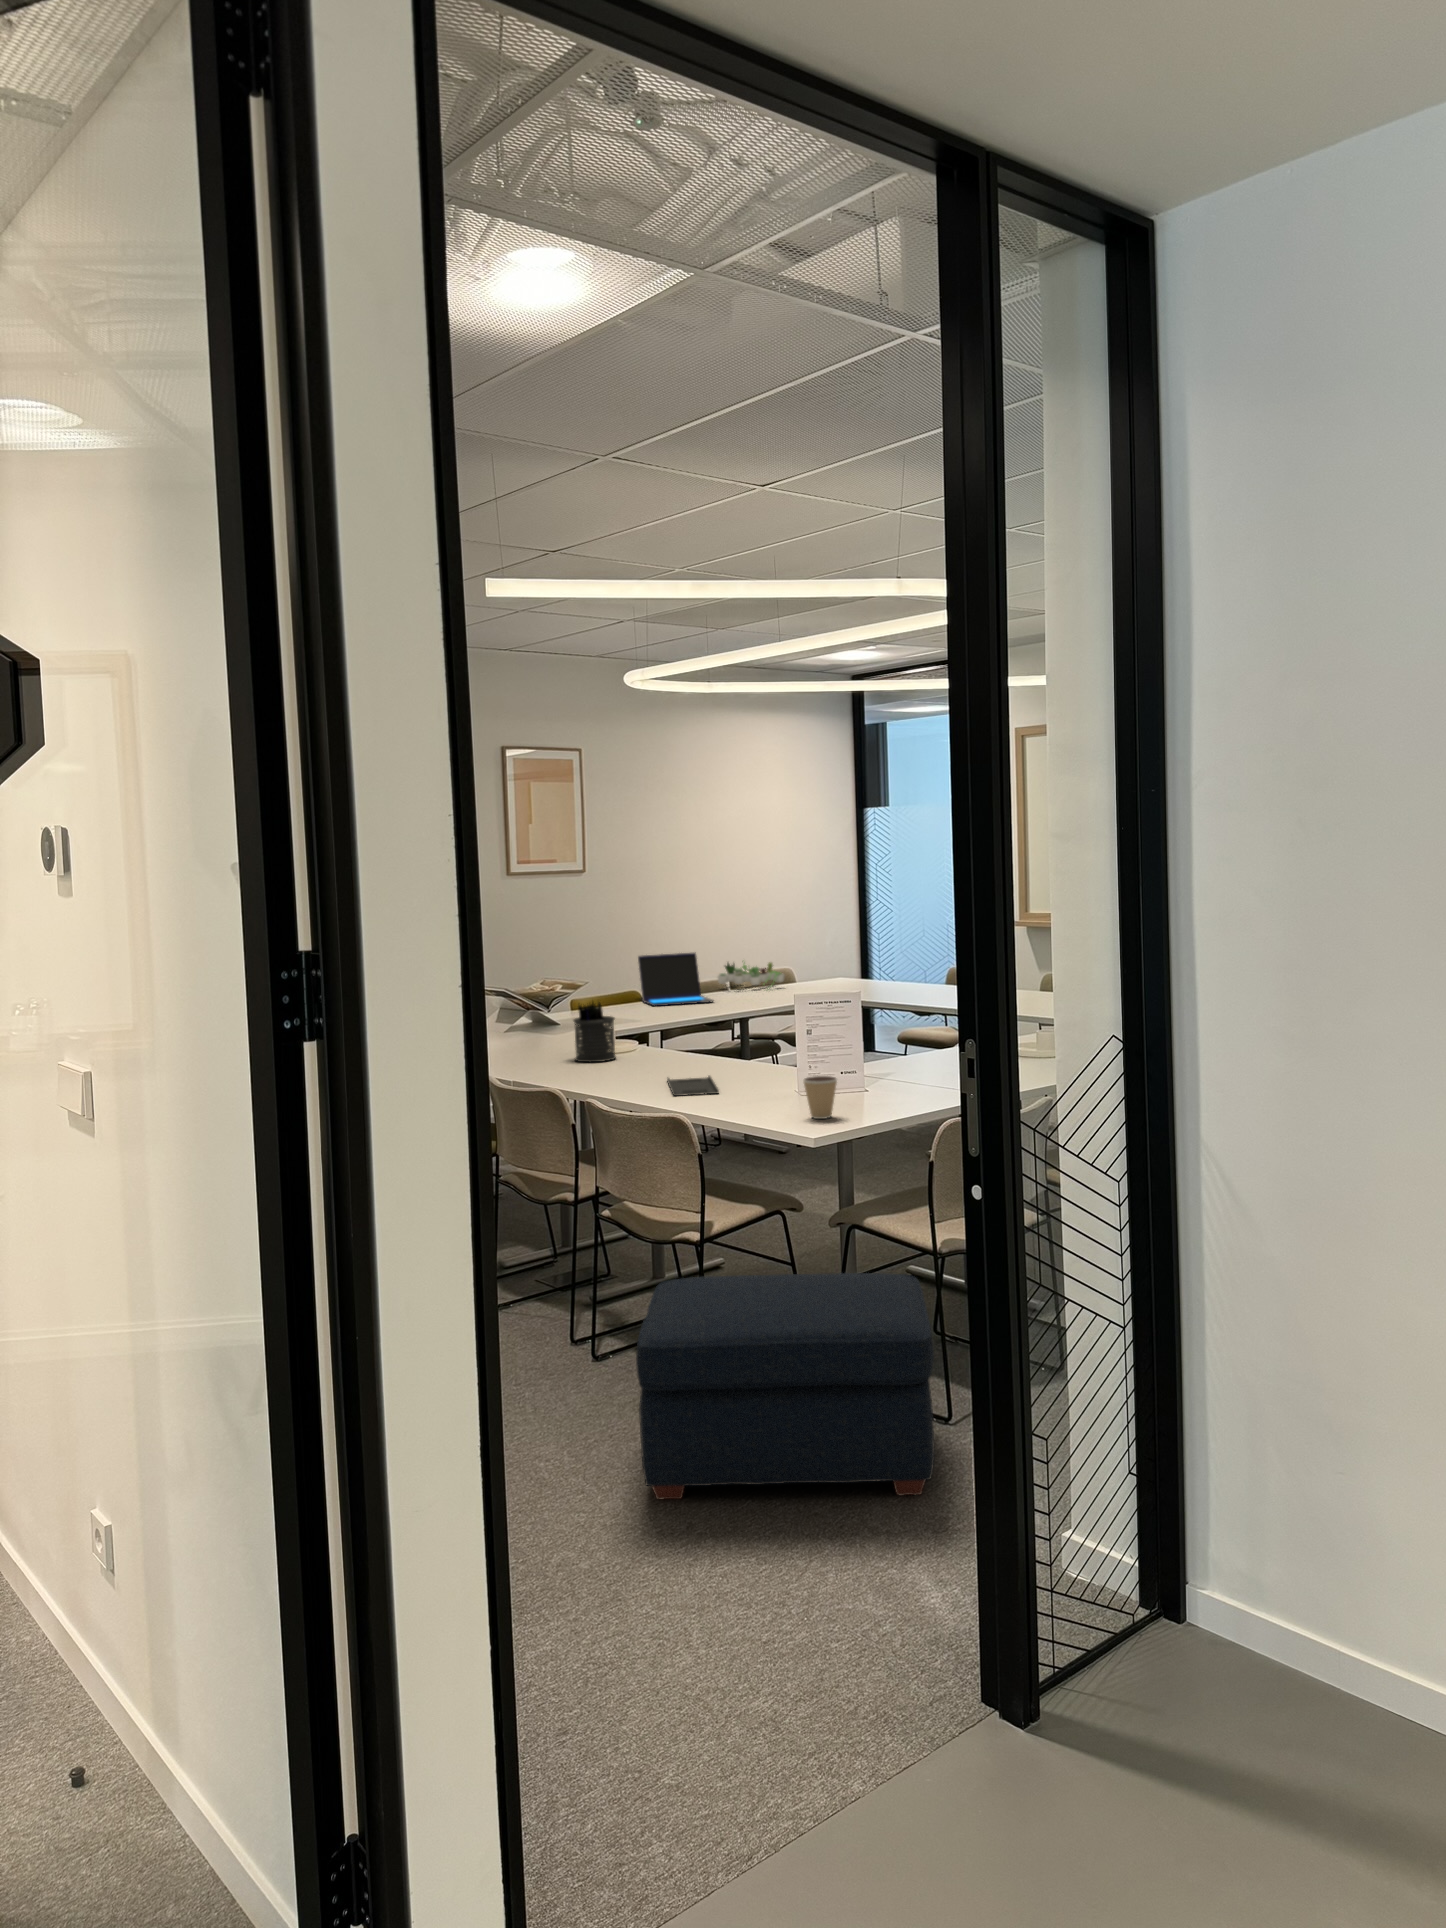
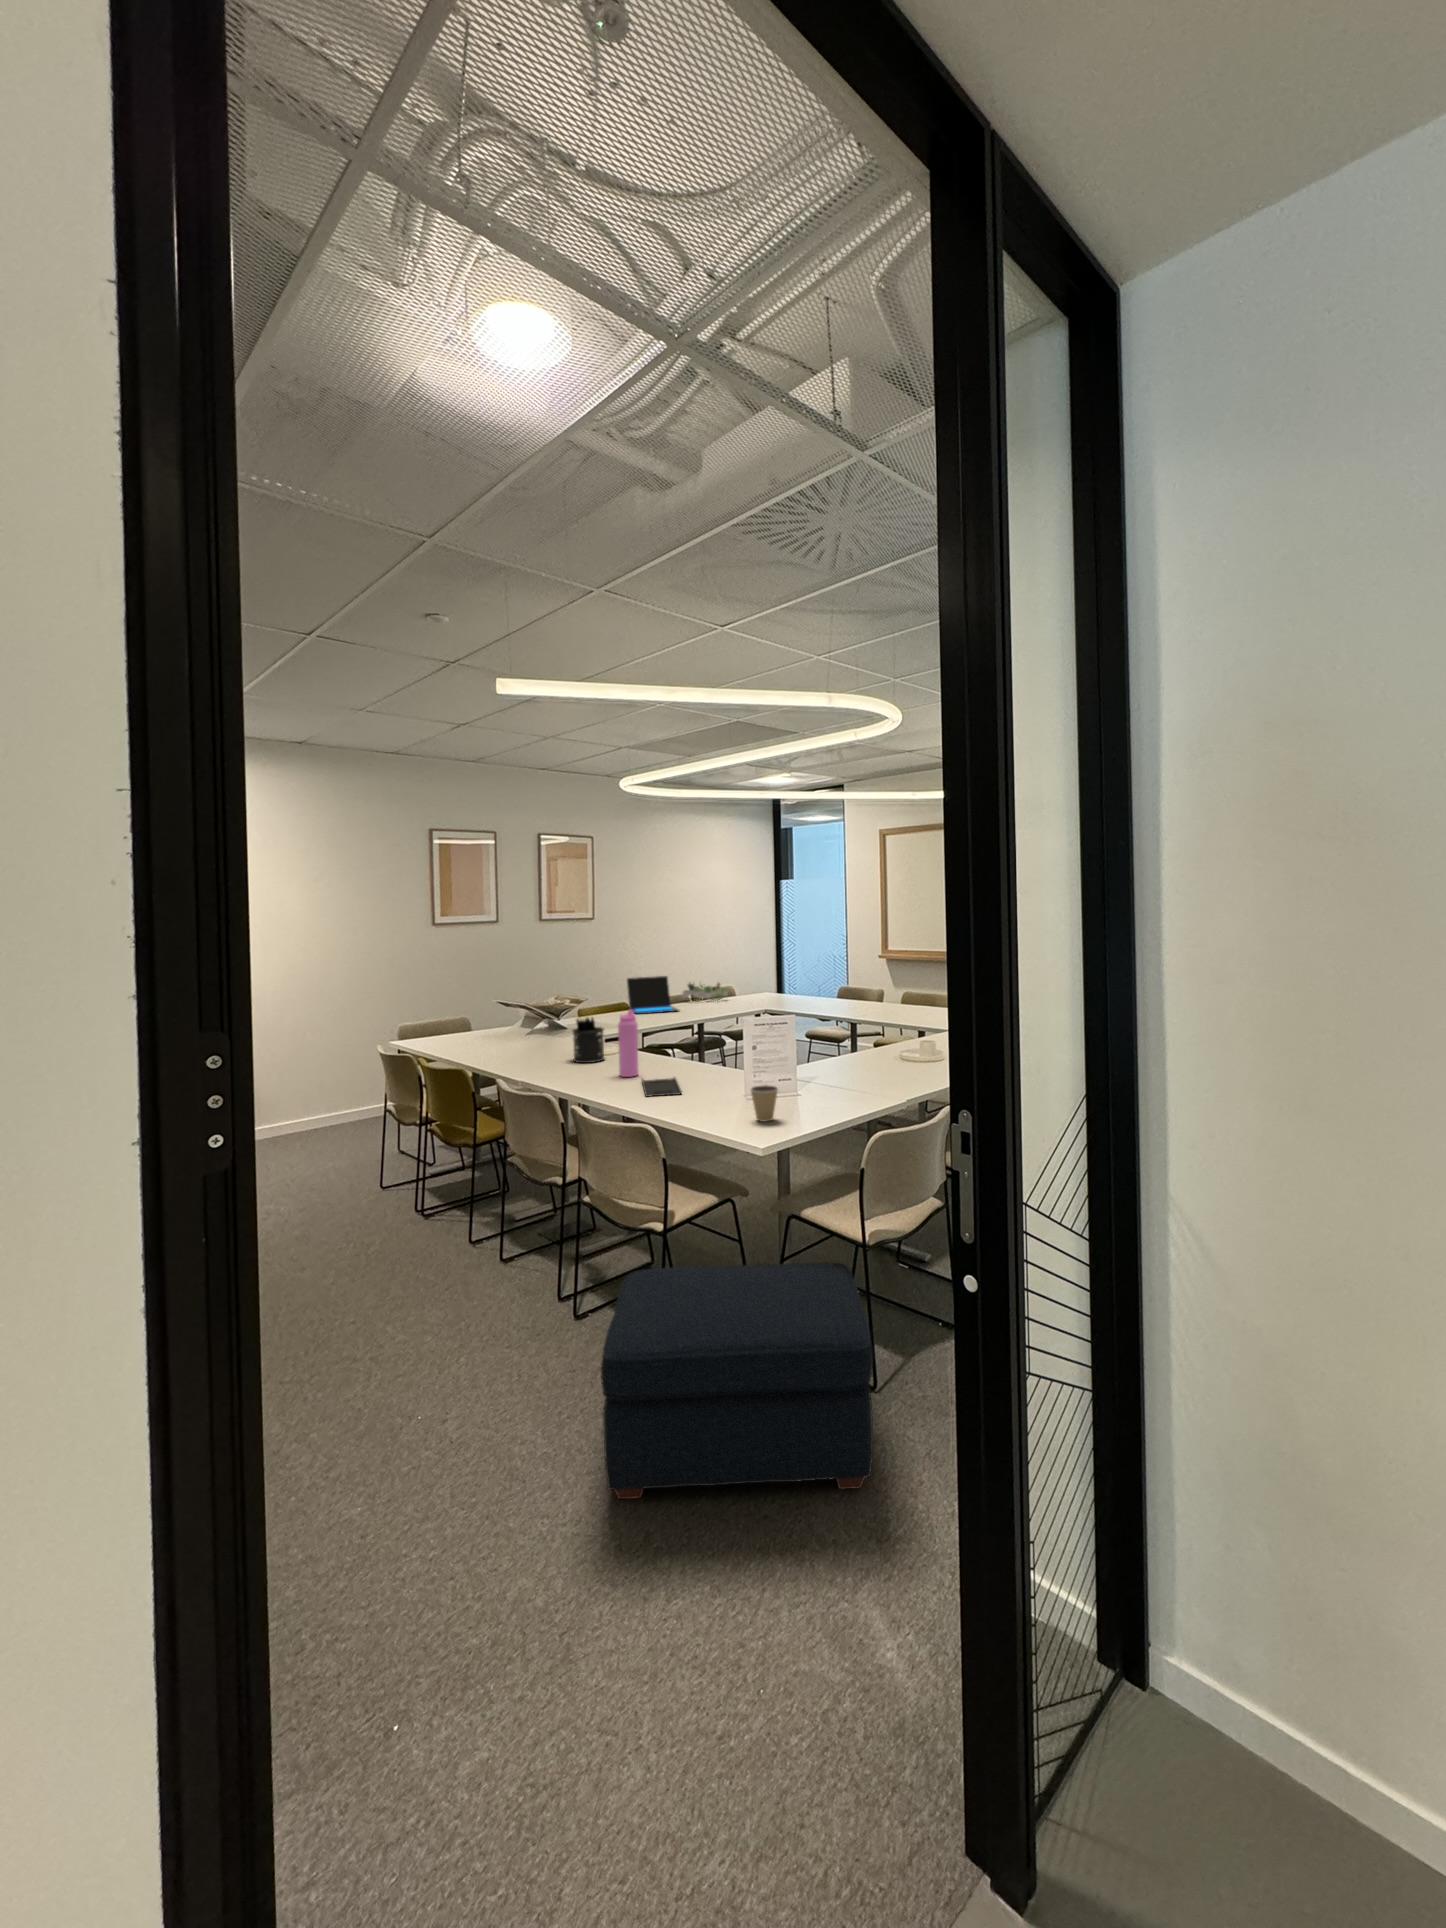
water bottle: none [635,990,662,1077] -> present [618,1010,639,1077]

